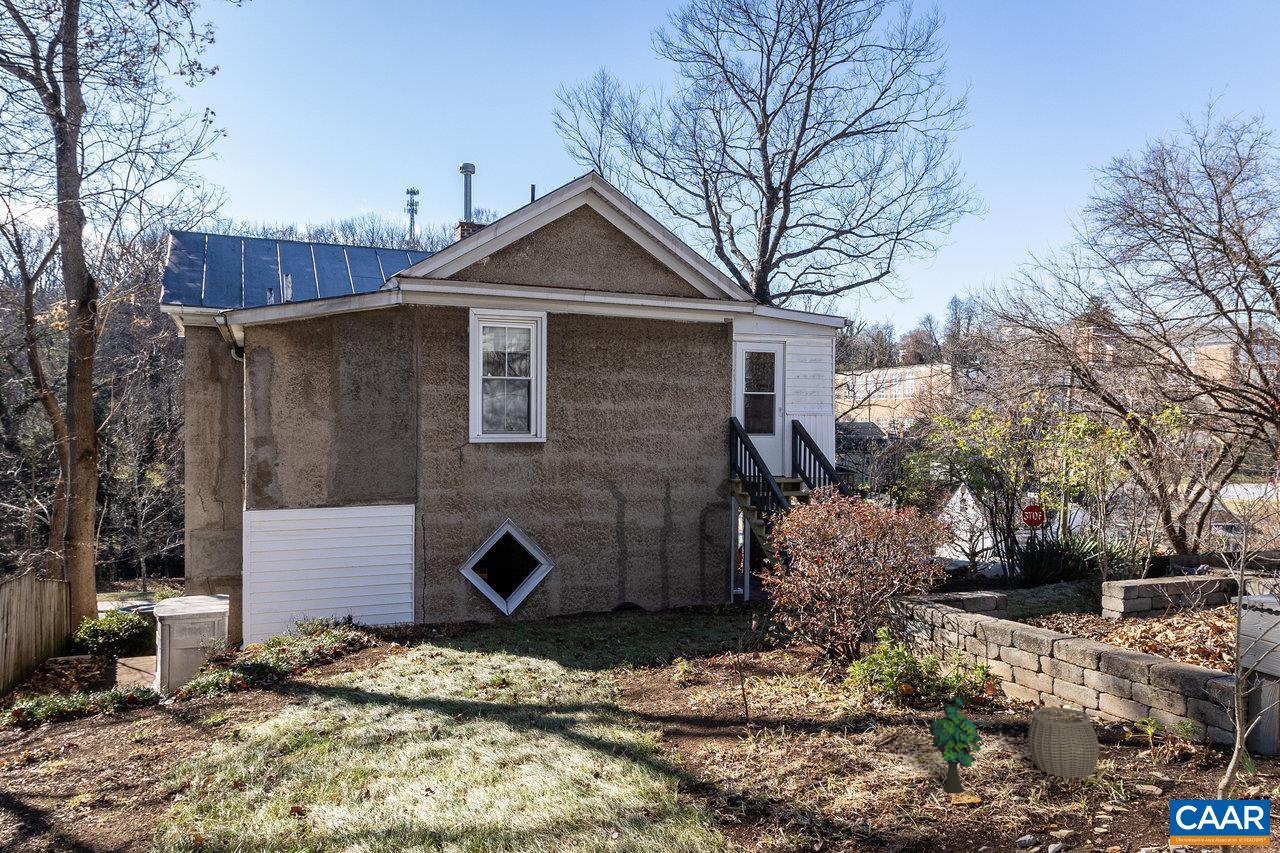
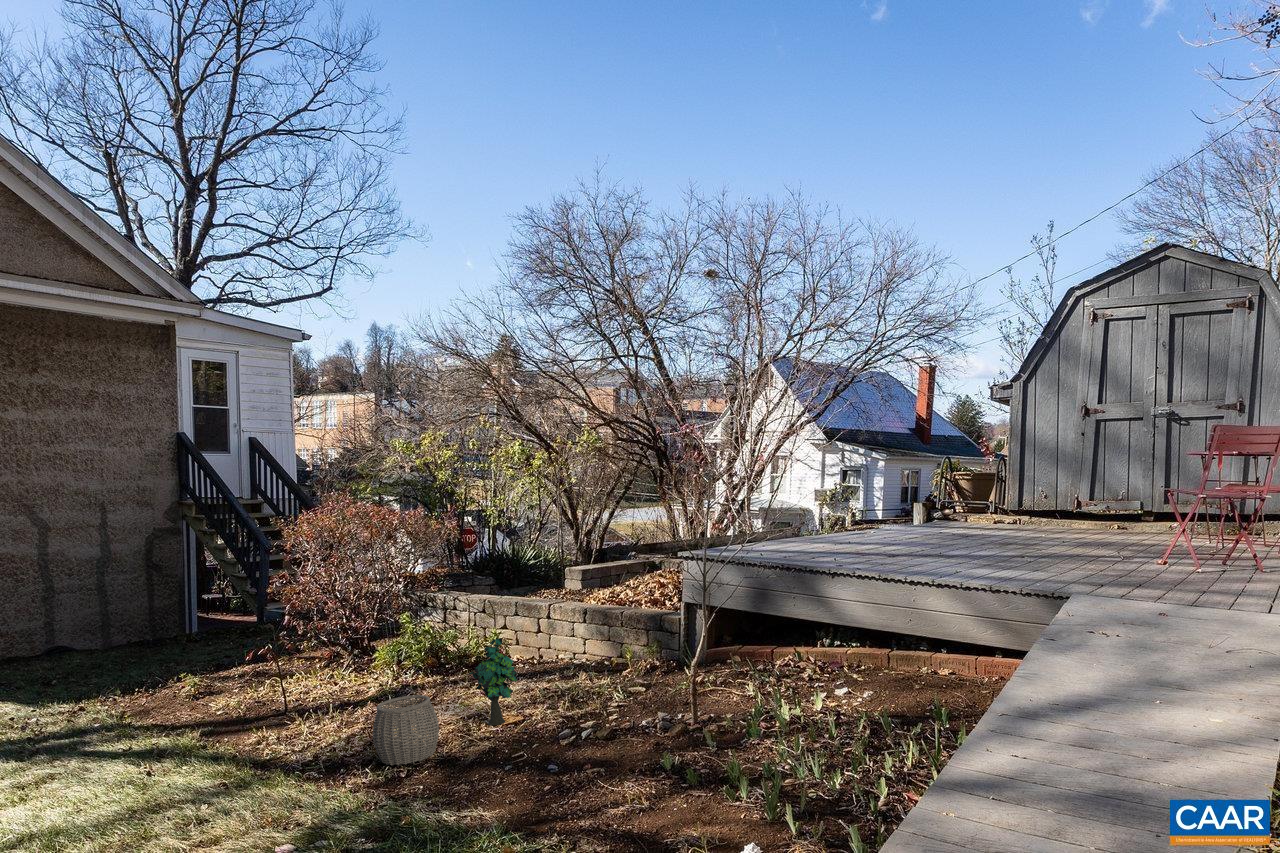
woven basket: present [1028,707,1099,779] -> present [372,695,439,765]

